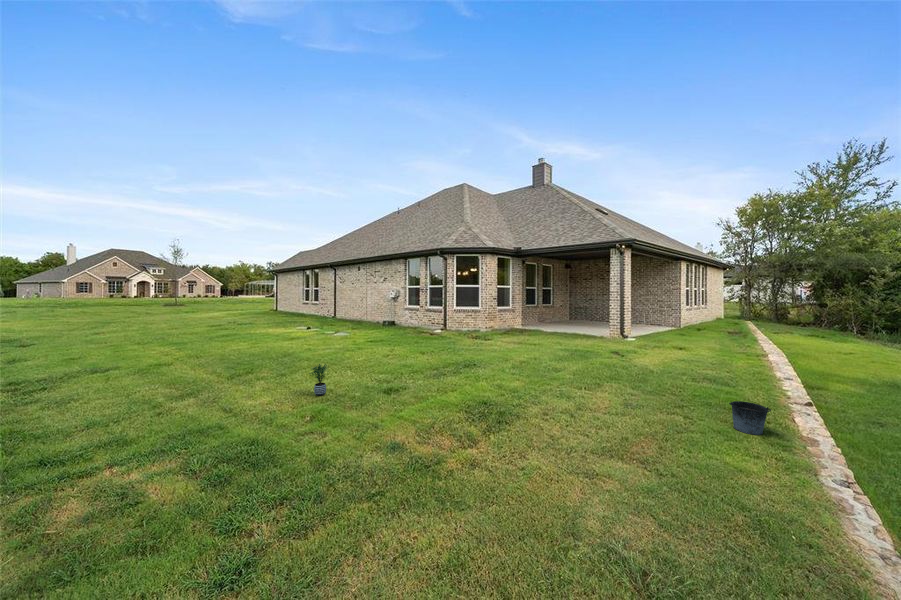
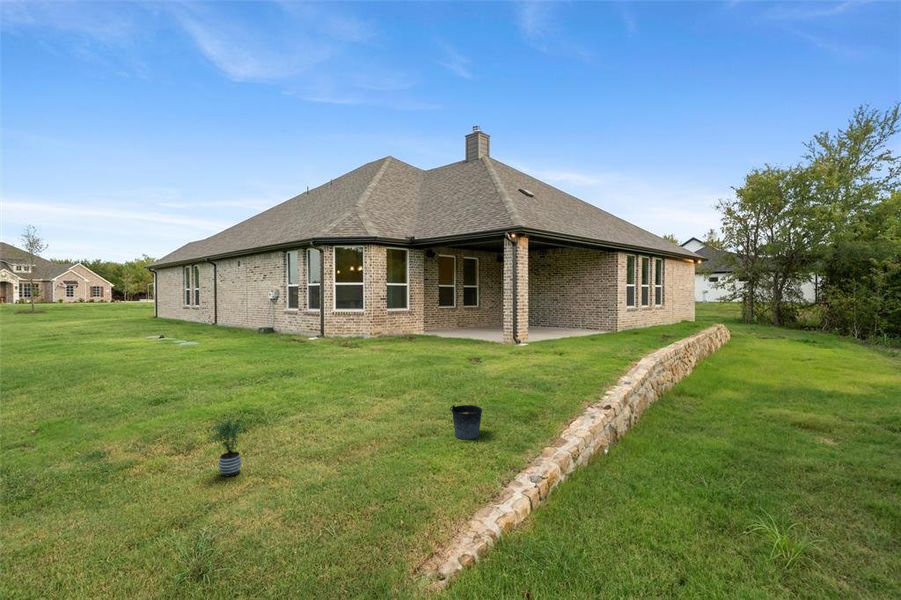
potted plant: present [309,364,327,396] -> present [208,418,244,477]

